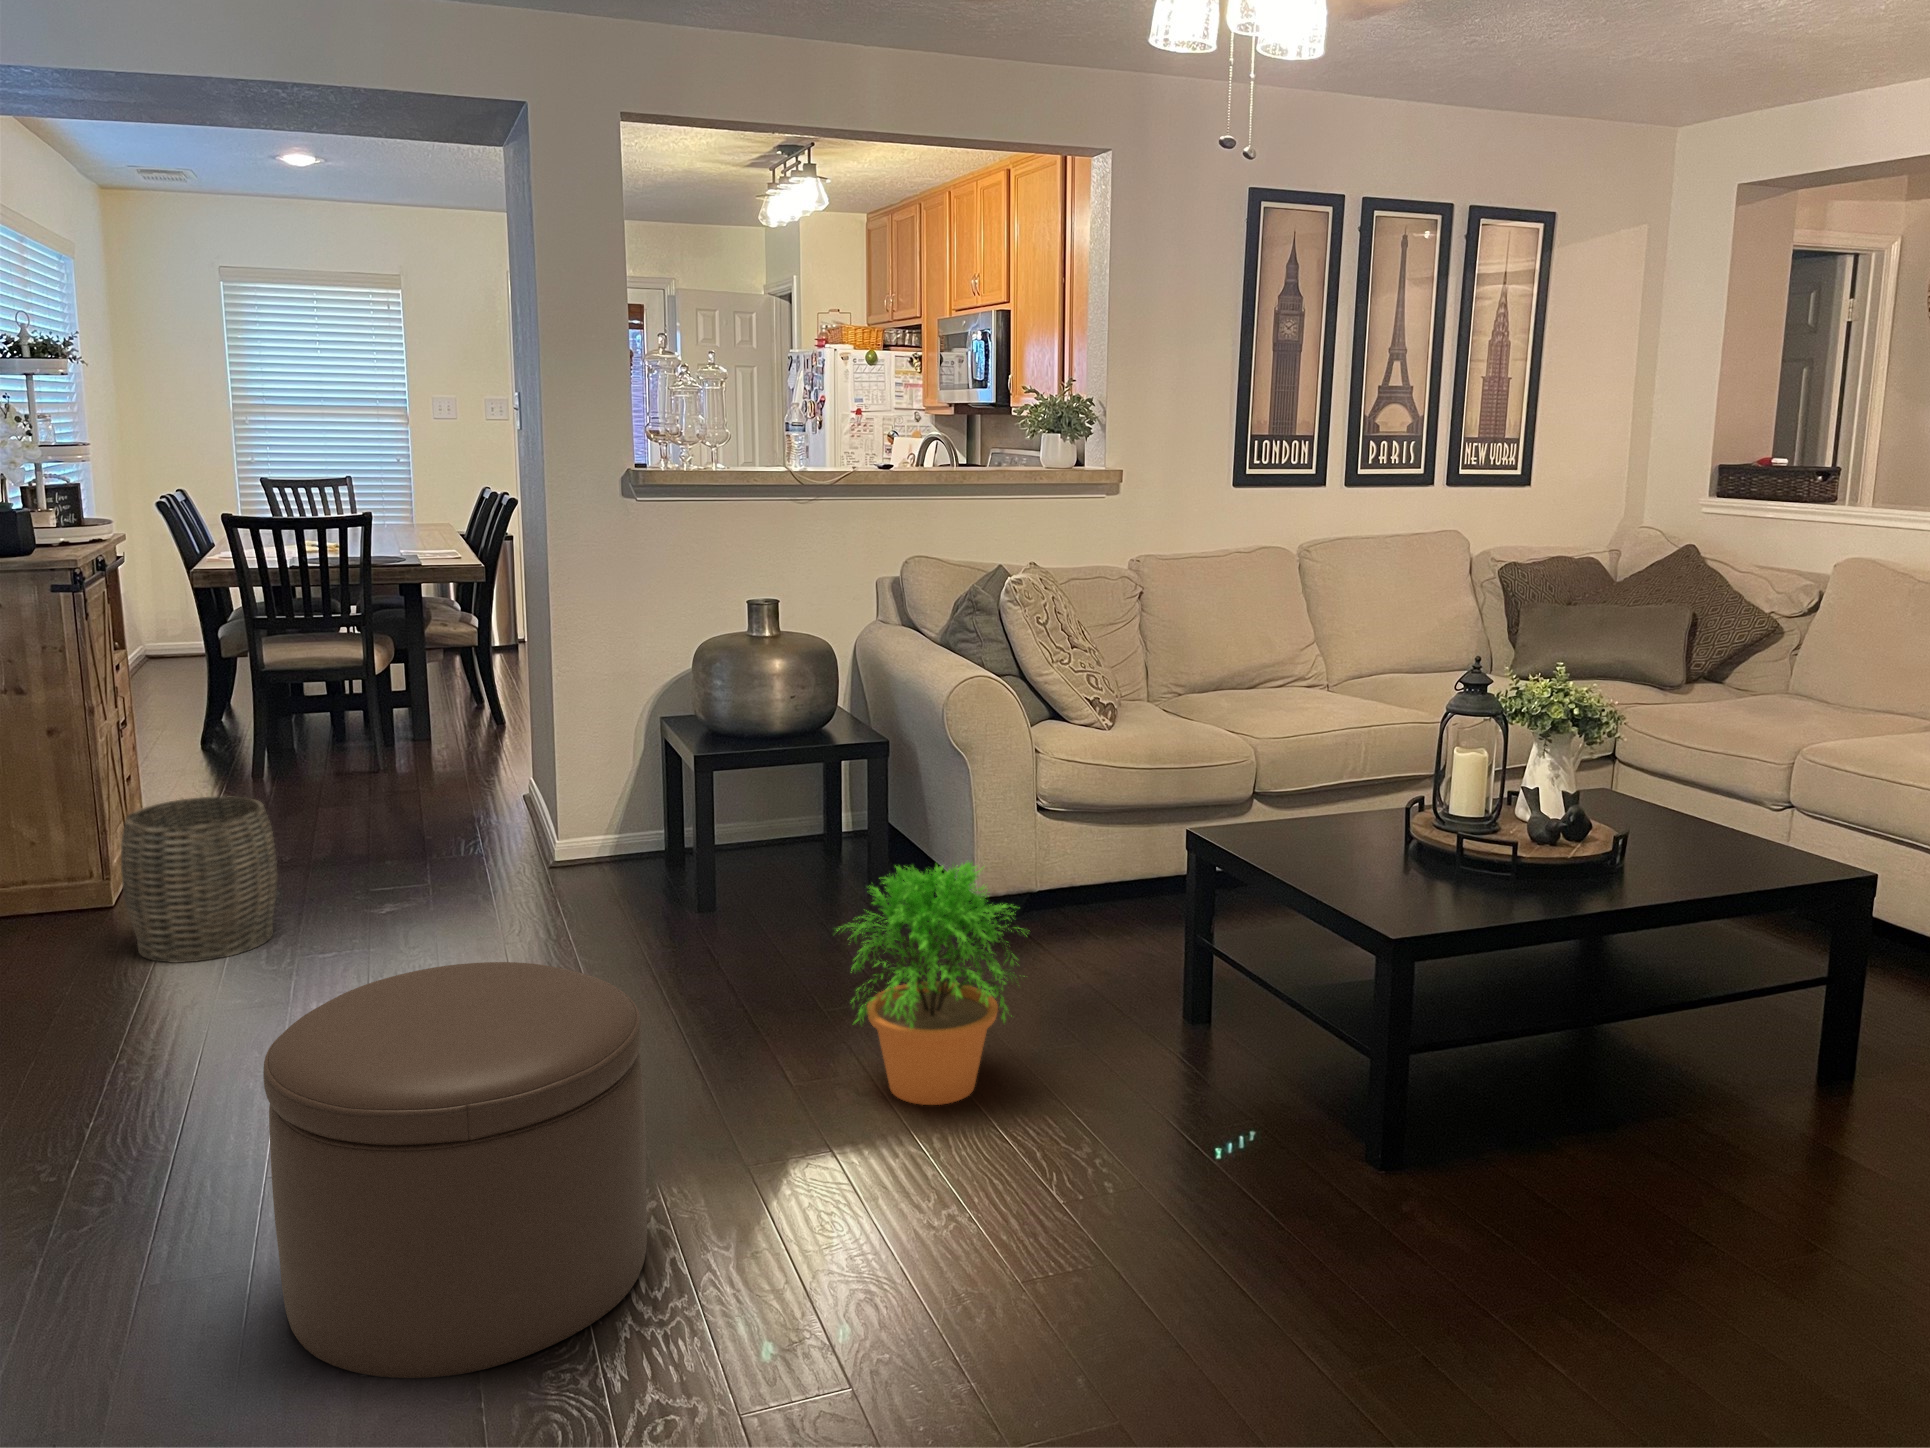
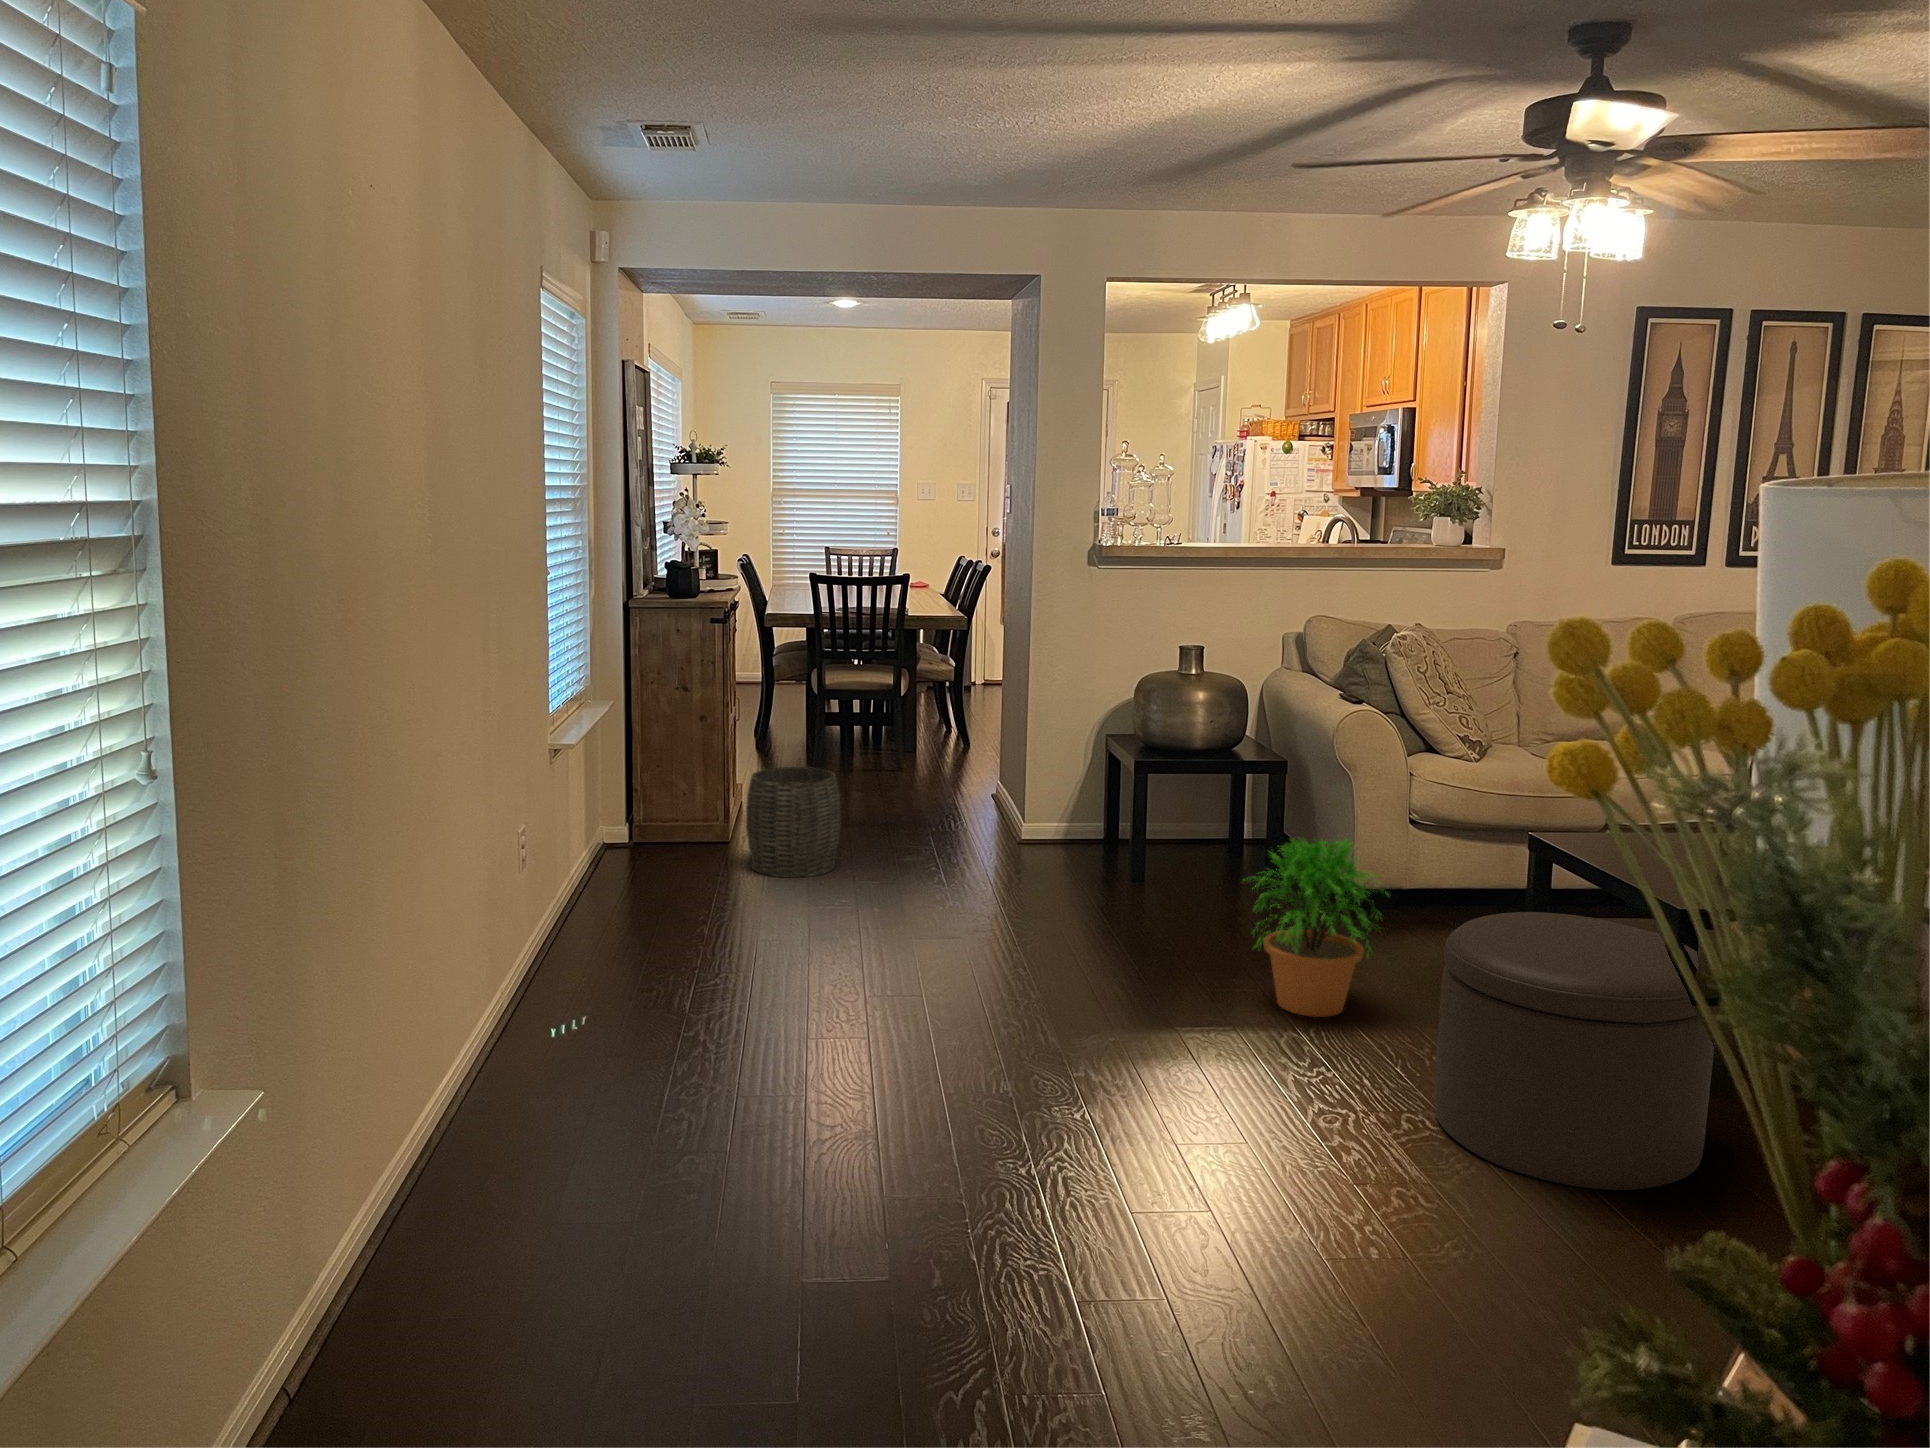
ottoman: present [263,962,647,1378] -> present [1434,912,1714,1190]

